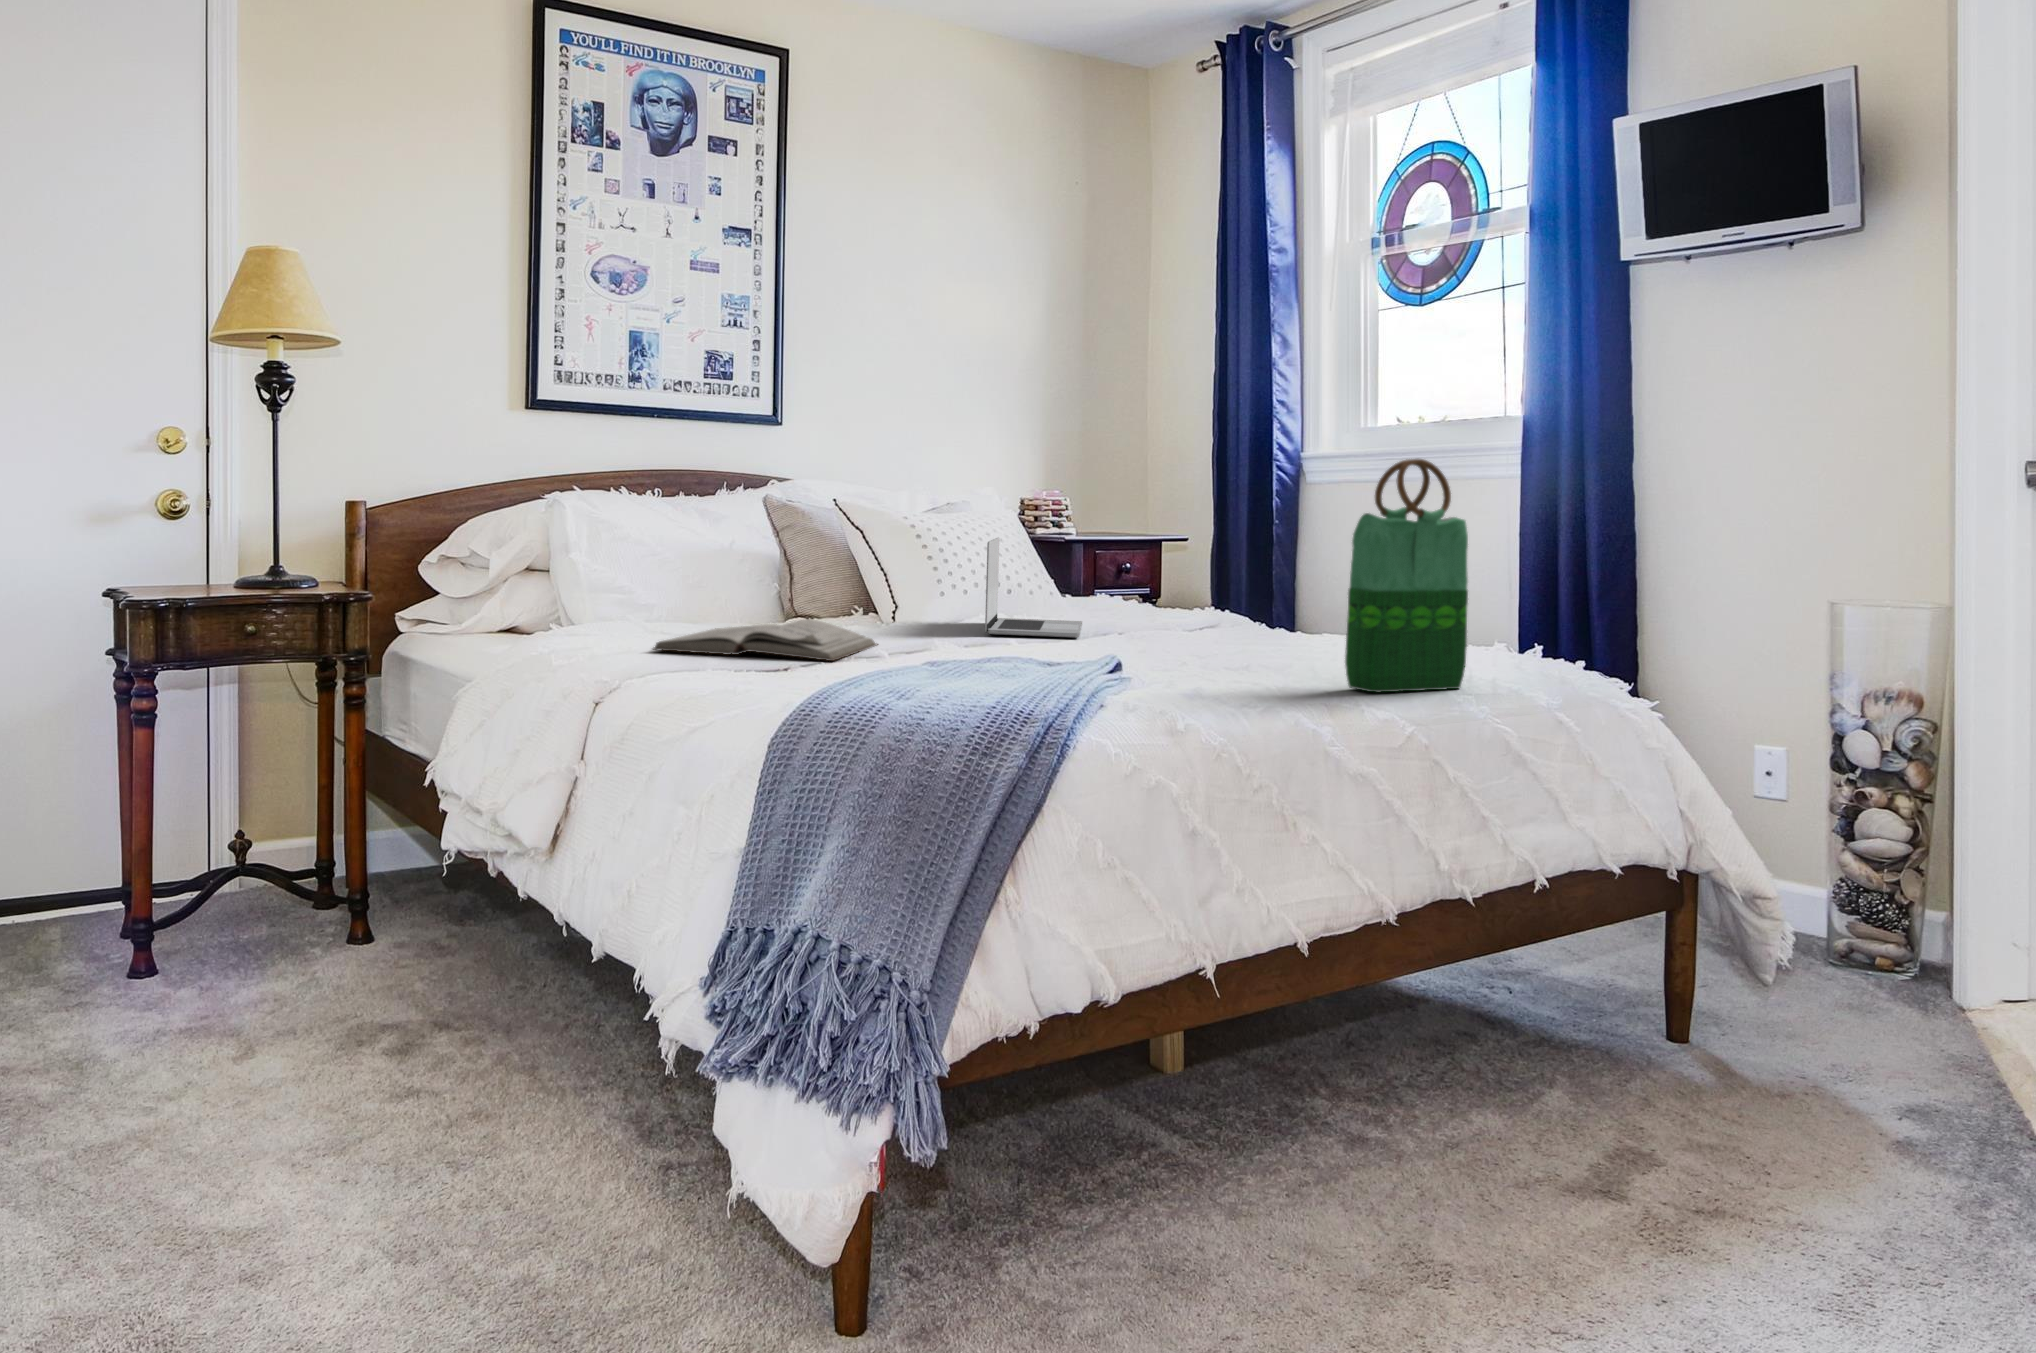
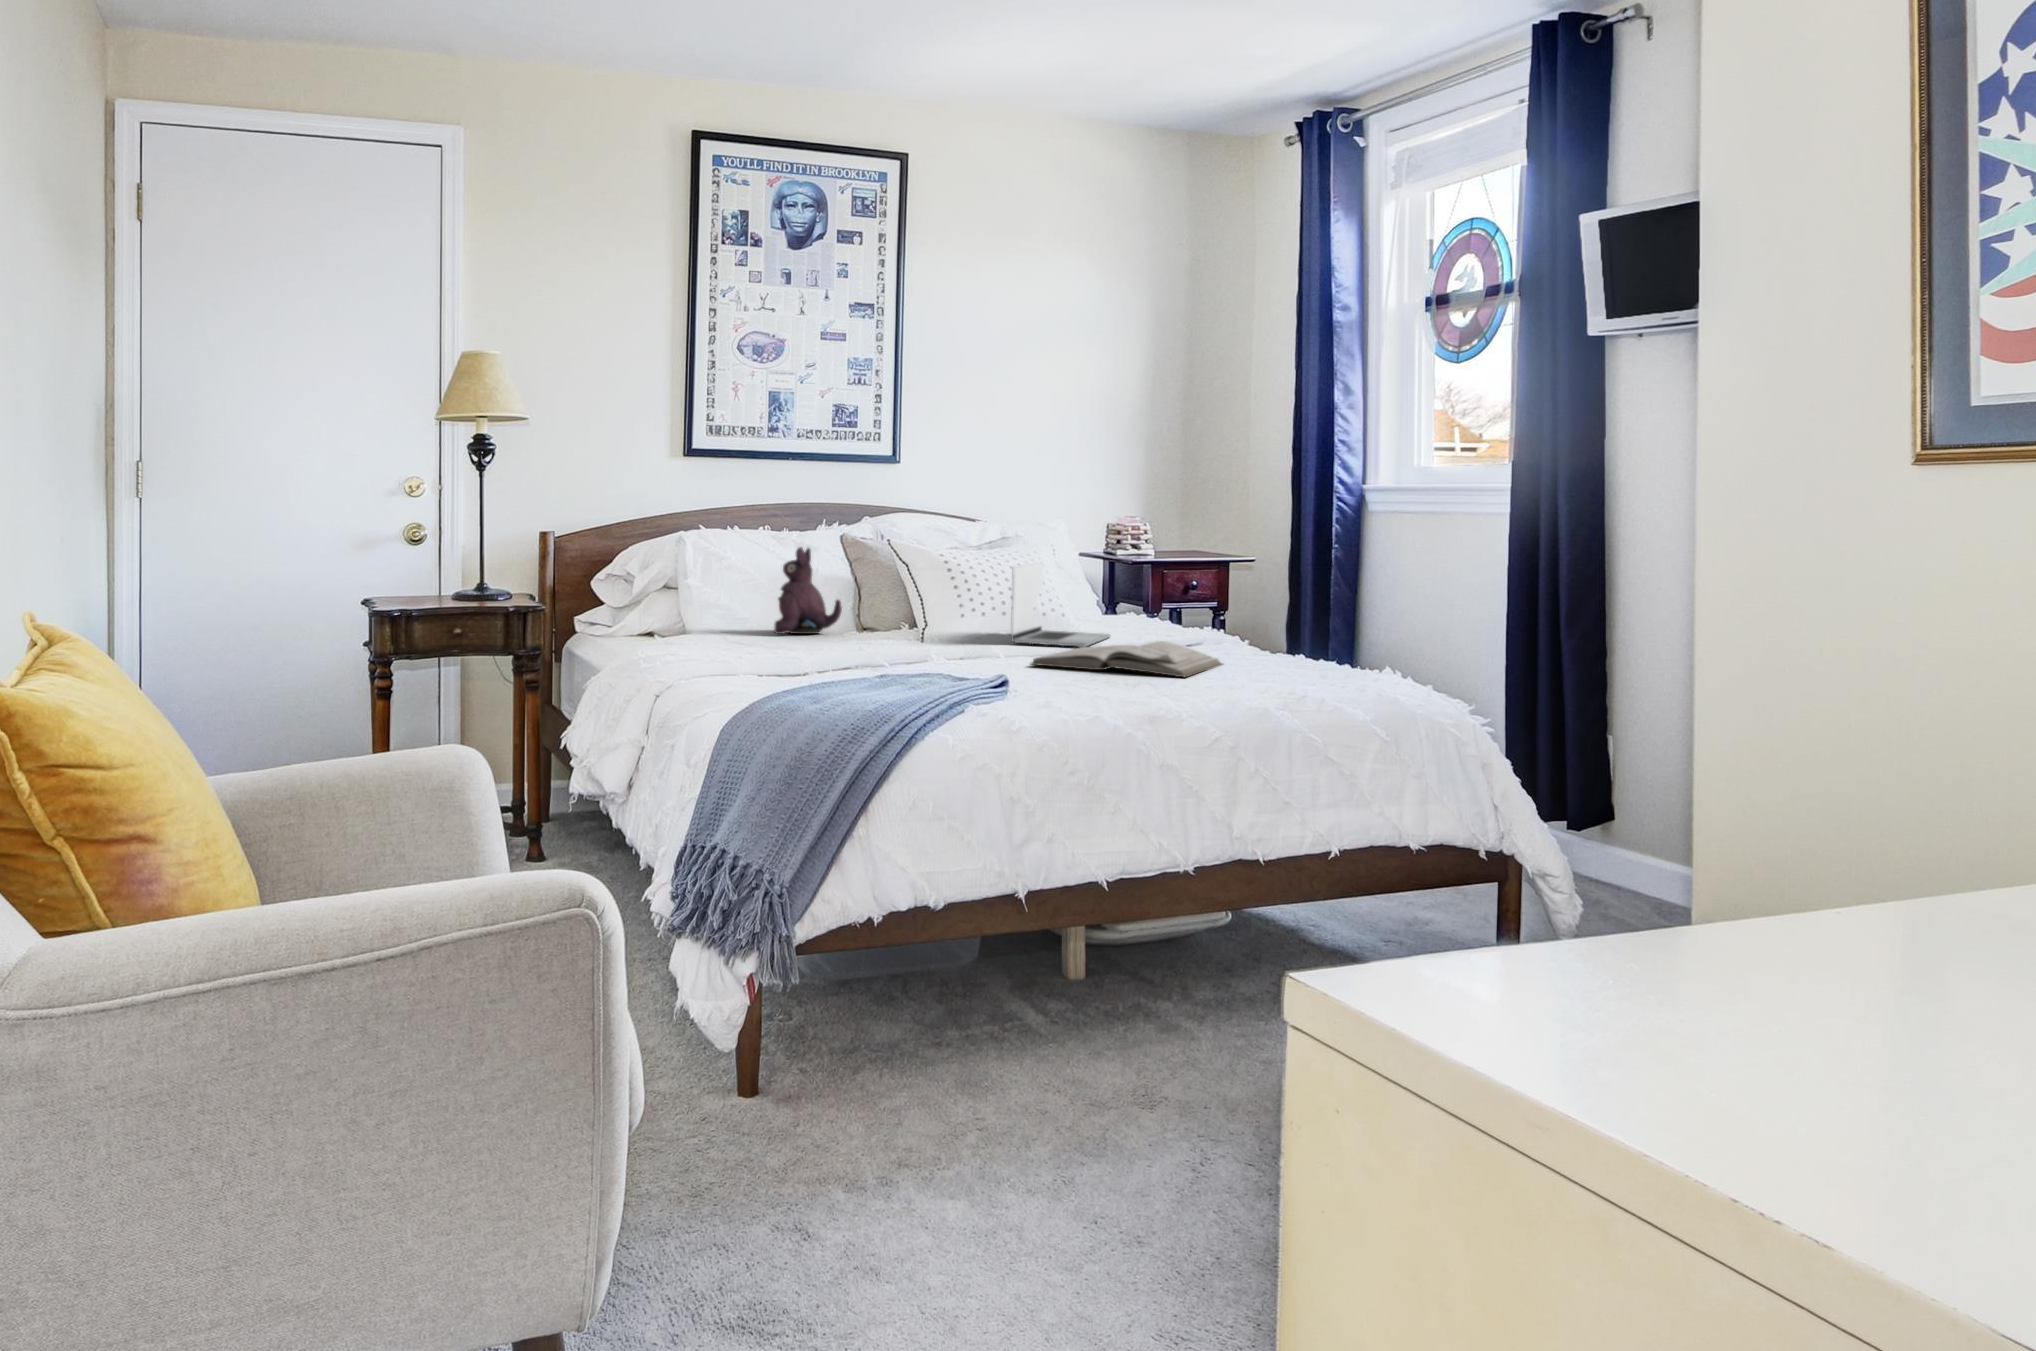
tote bag: present [1345,459,1468,692] -> none [1231,503,1339,693]
plush toy: none [679,519,762,628] -> present [774,547,842,634]
book: present [653,619,876,661] -> present [1031,641,1222,677]

